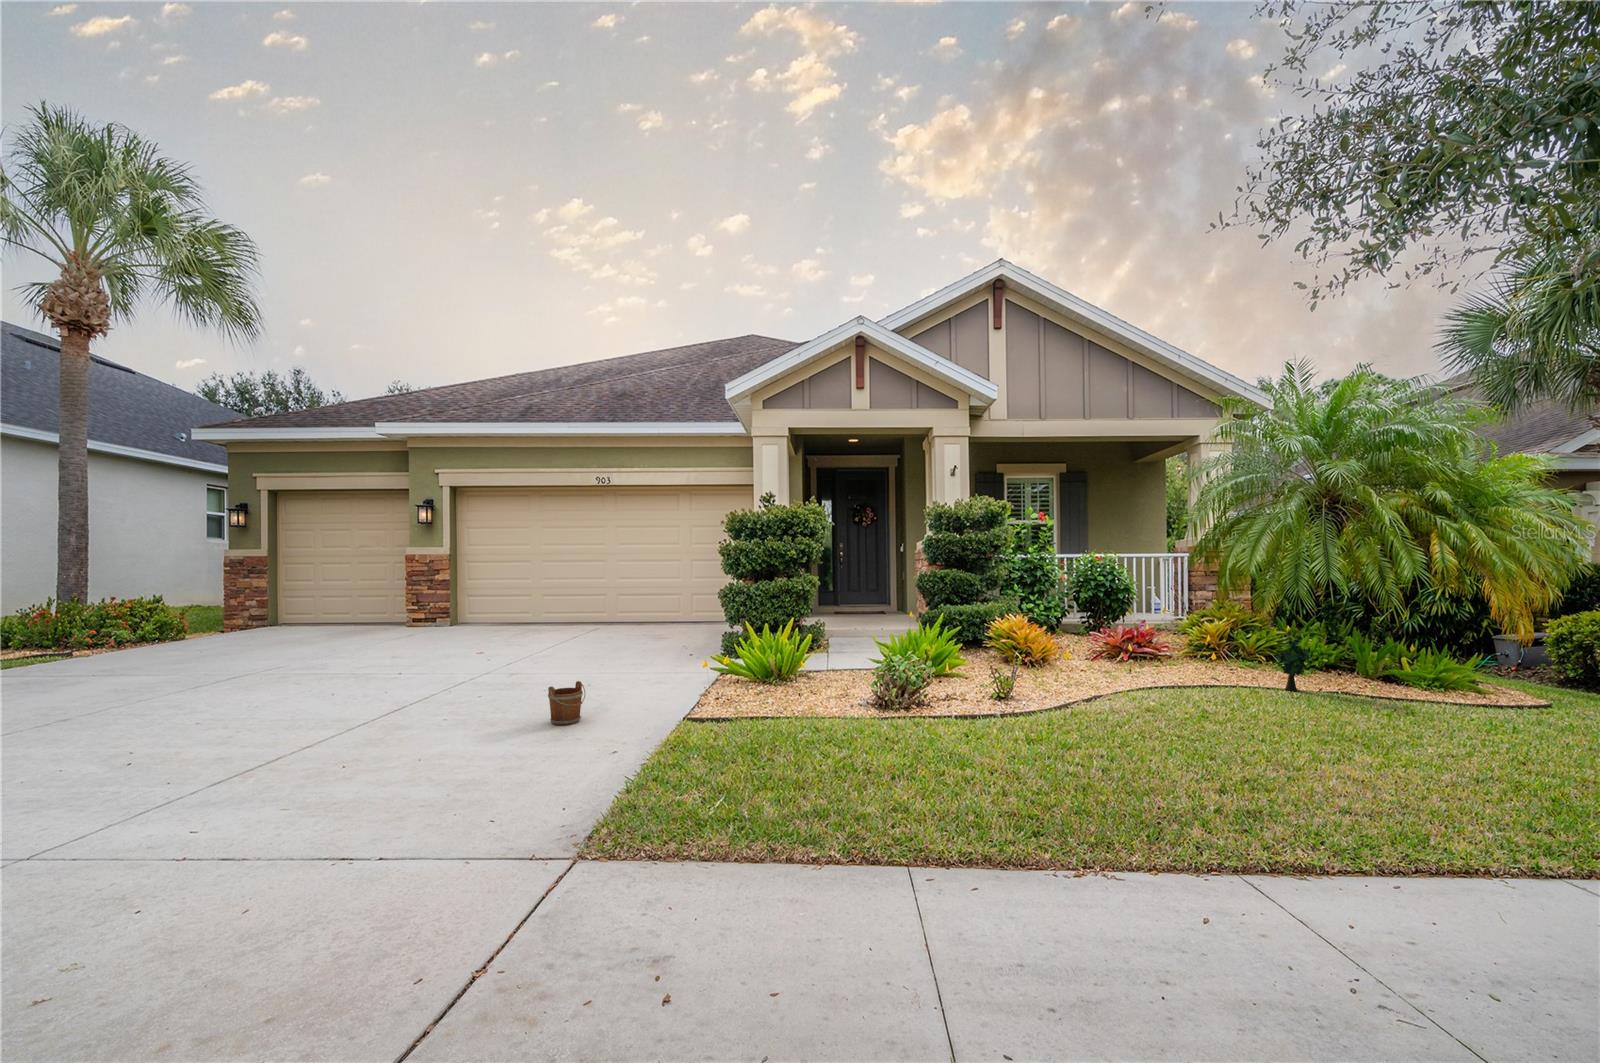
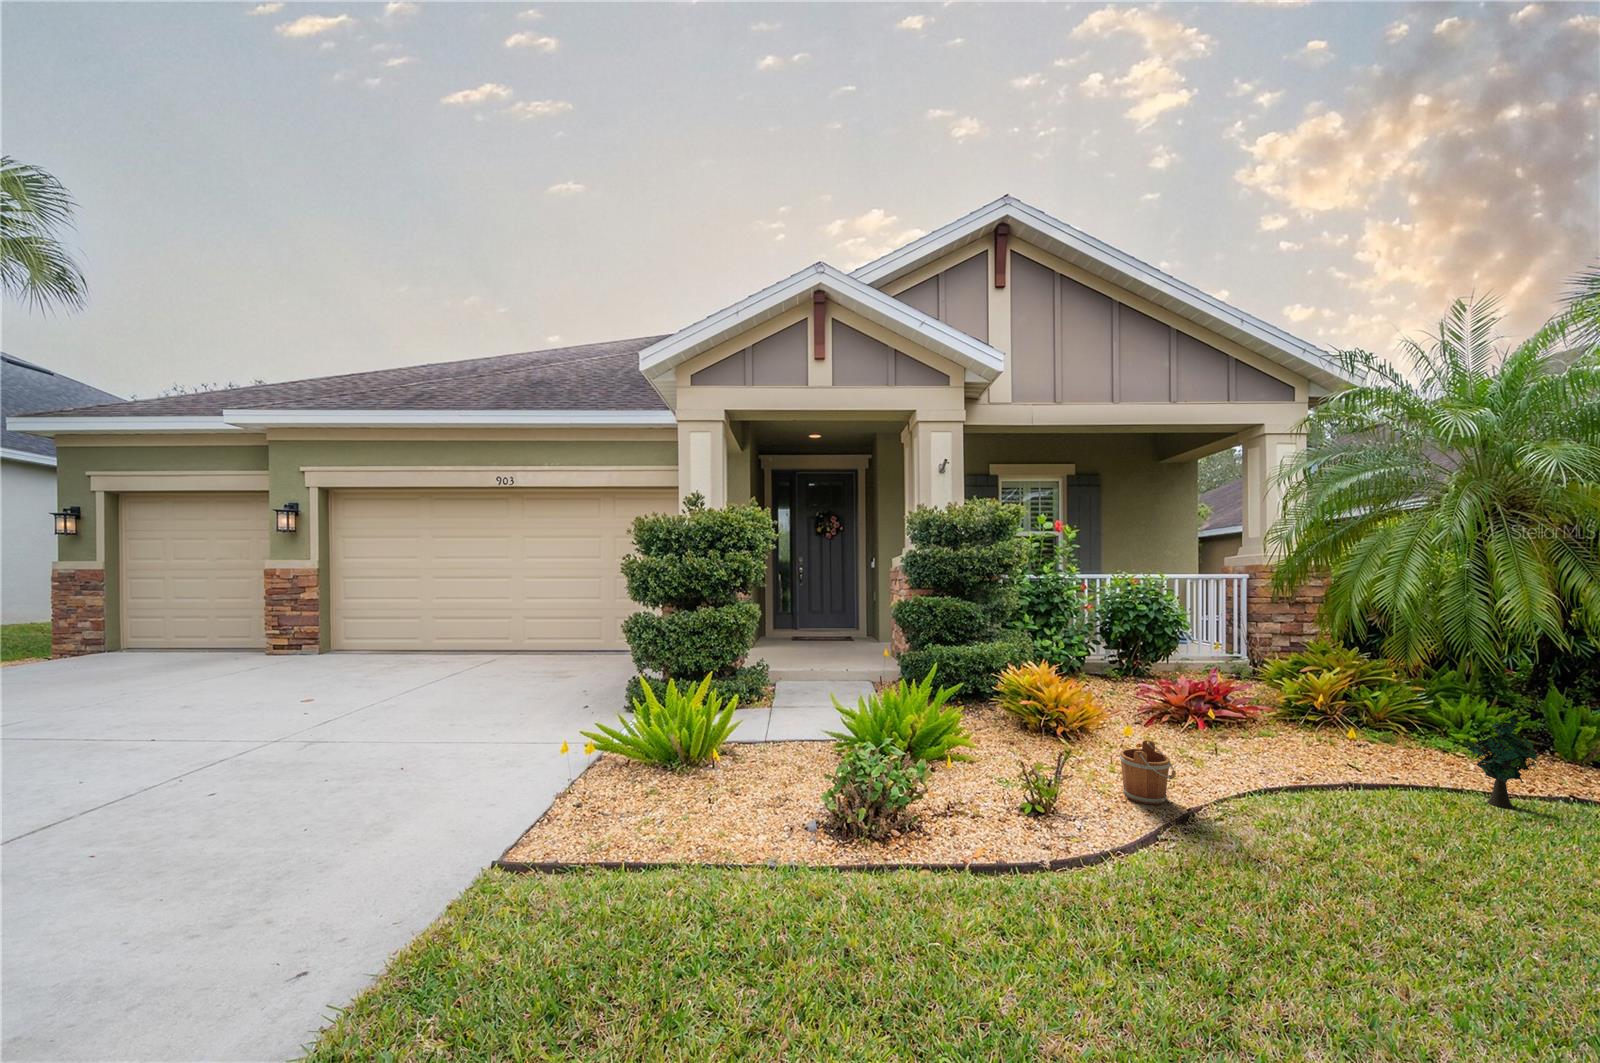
bucket: present [548,681,585,726] -> present [1120,740,1176,805]

